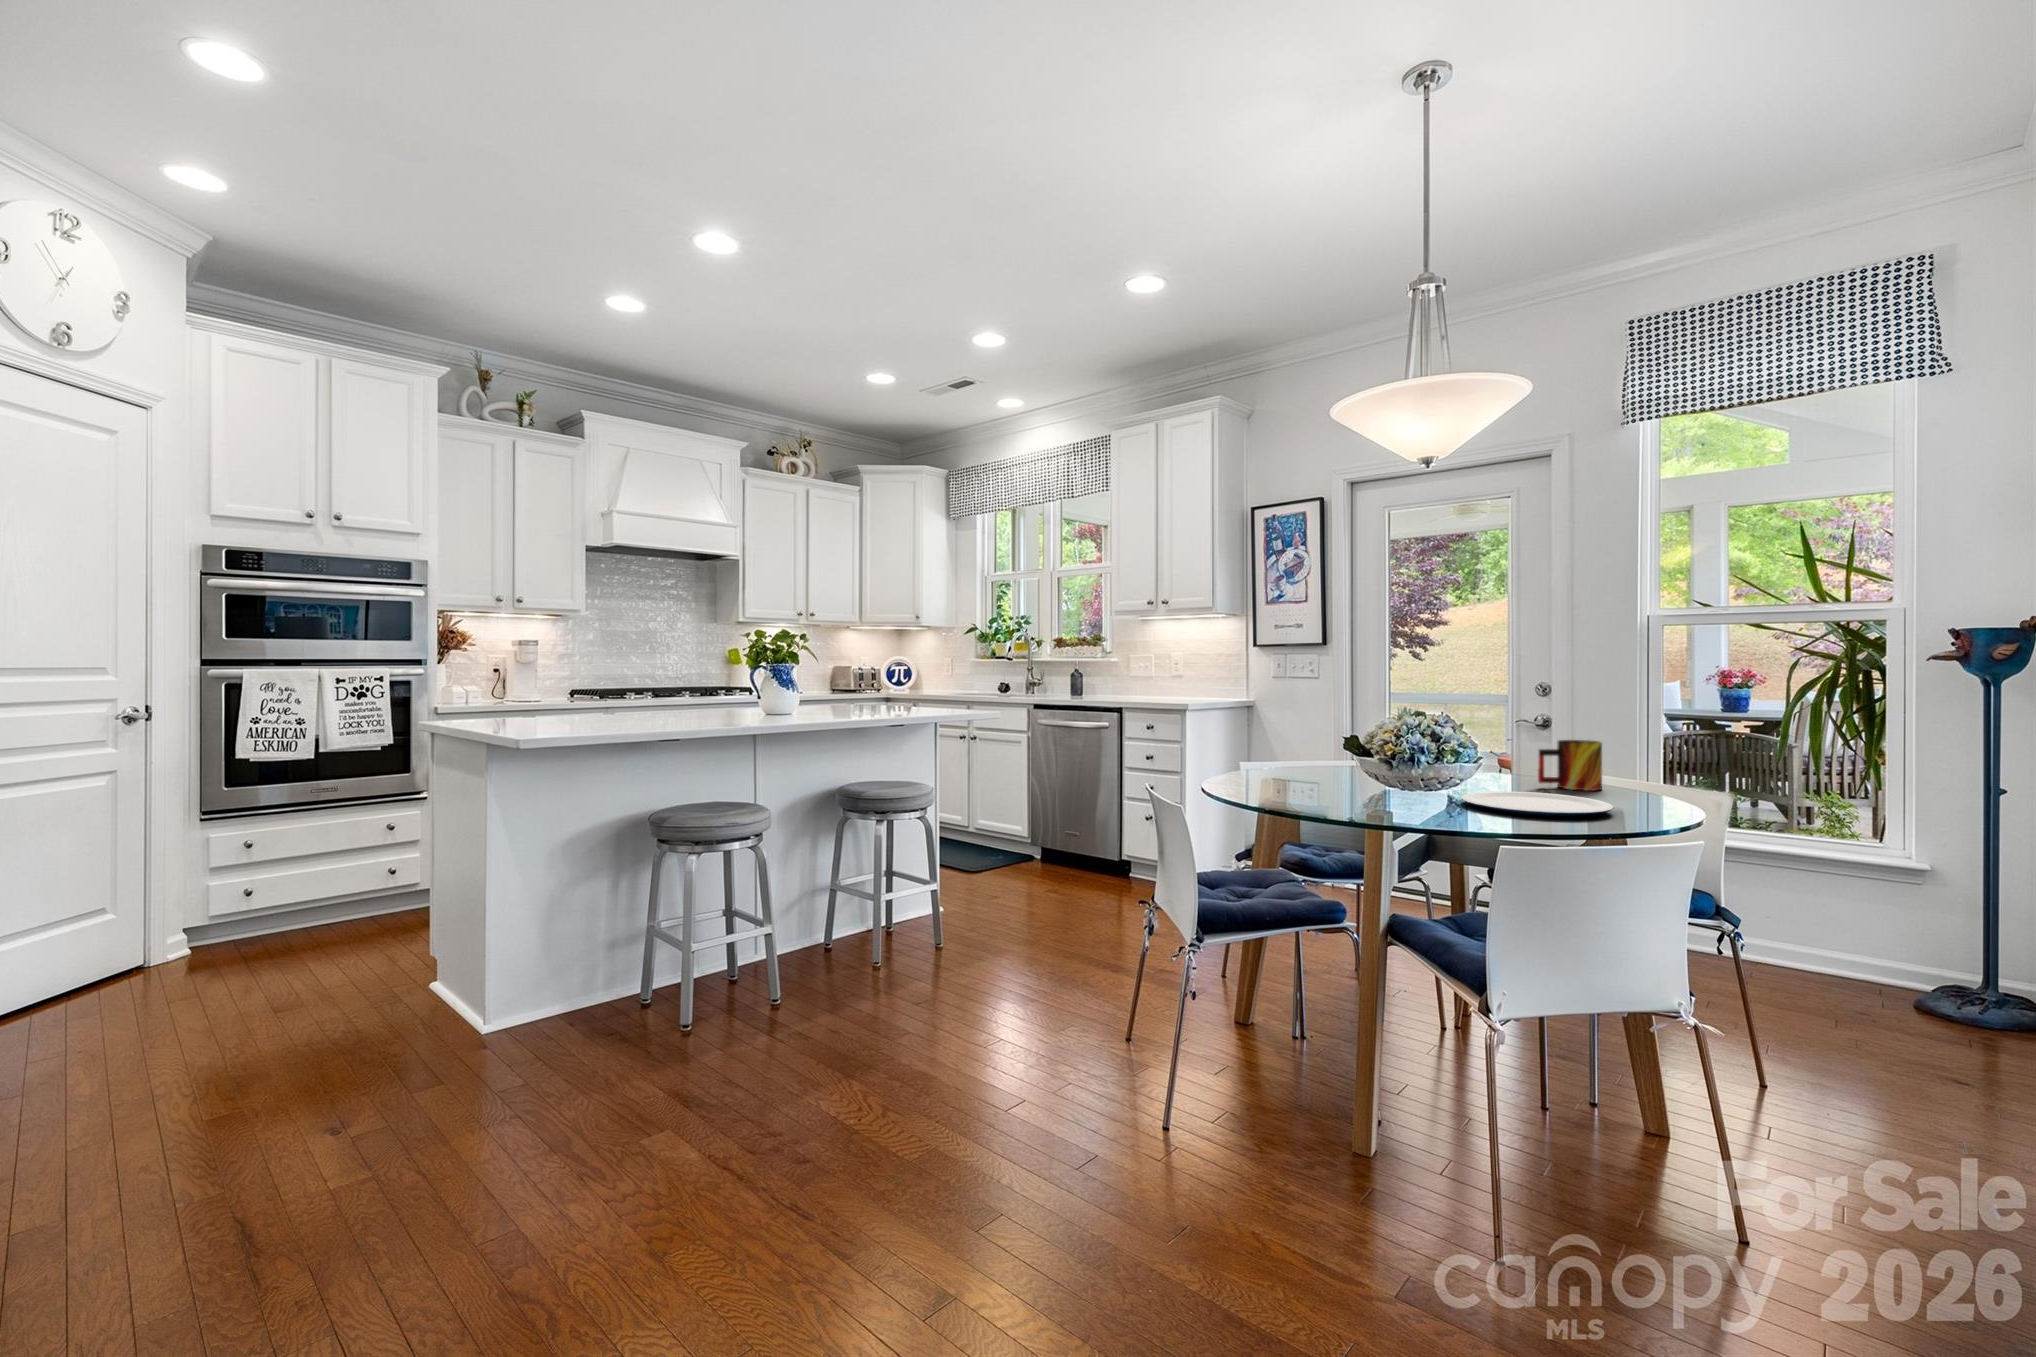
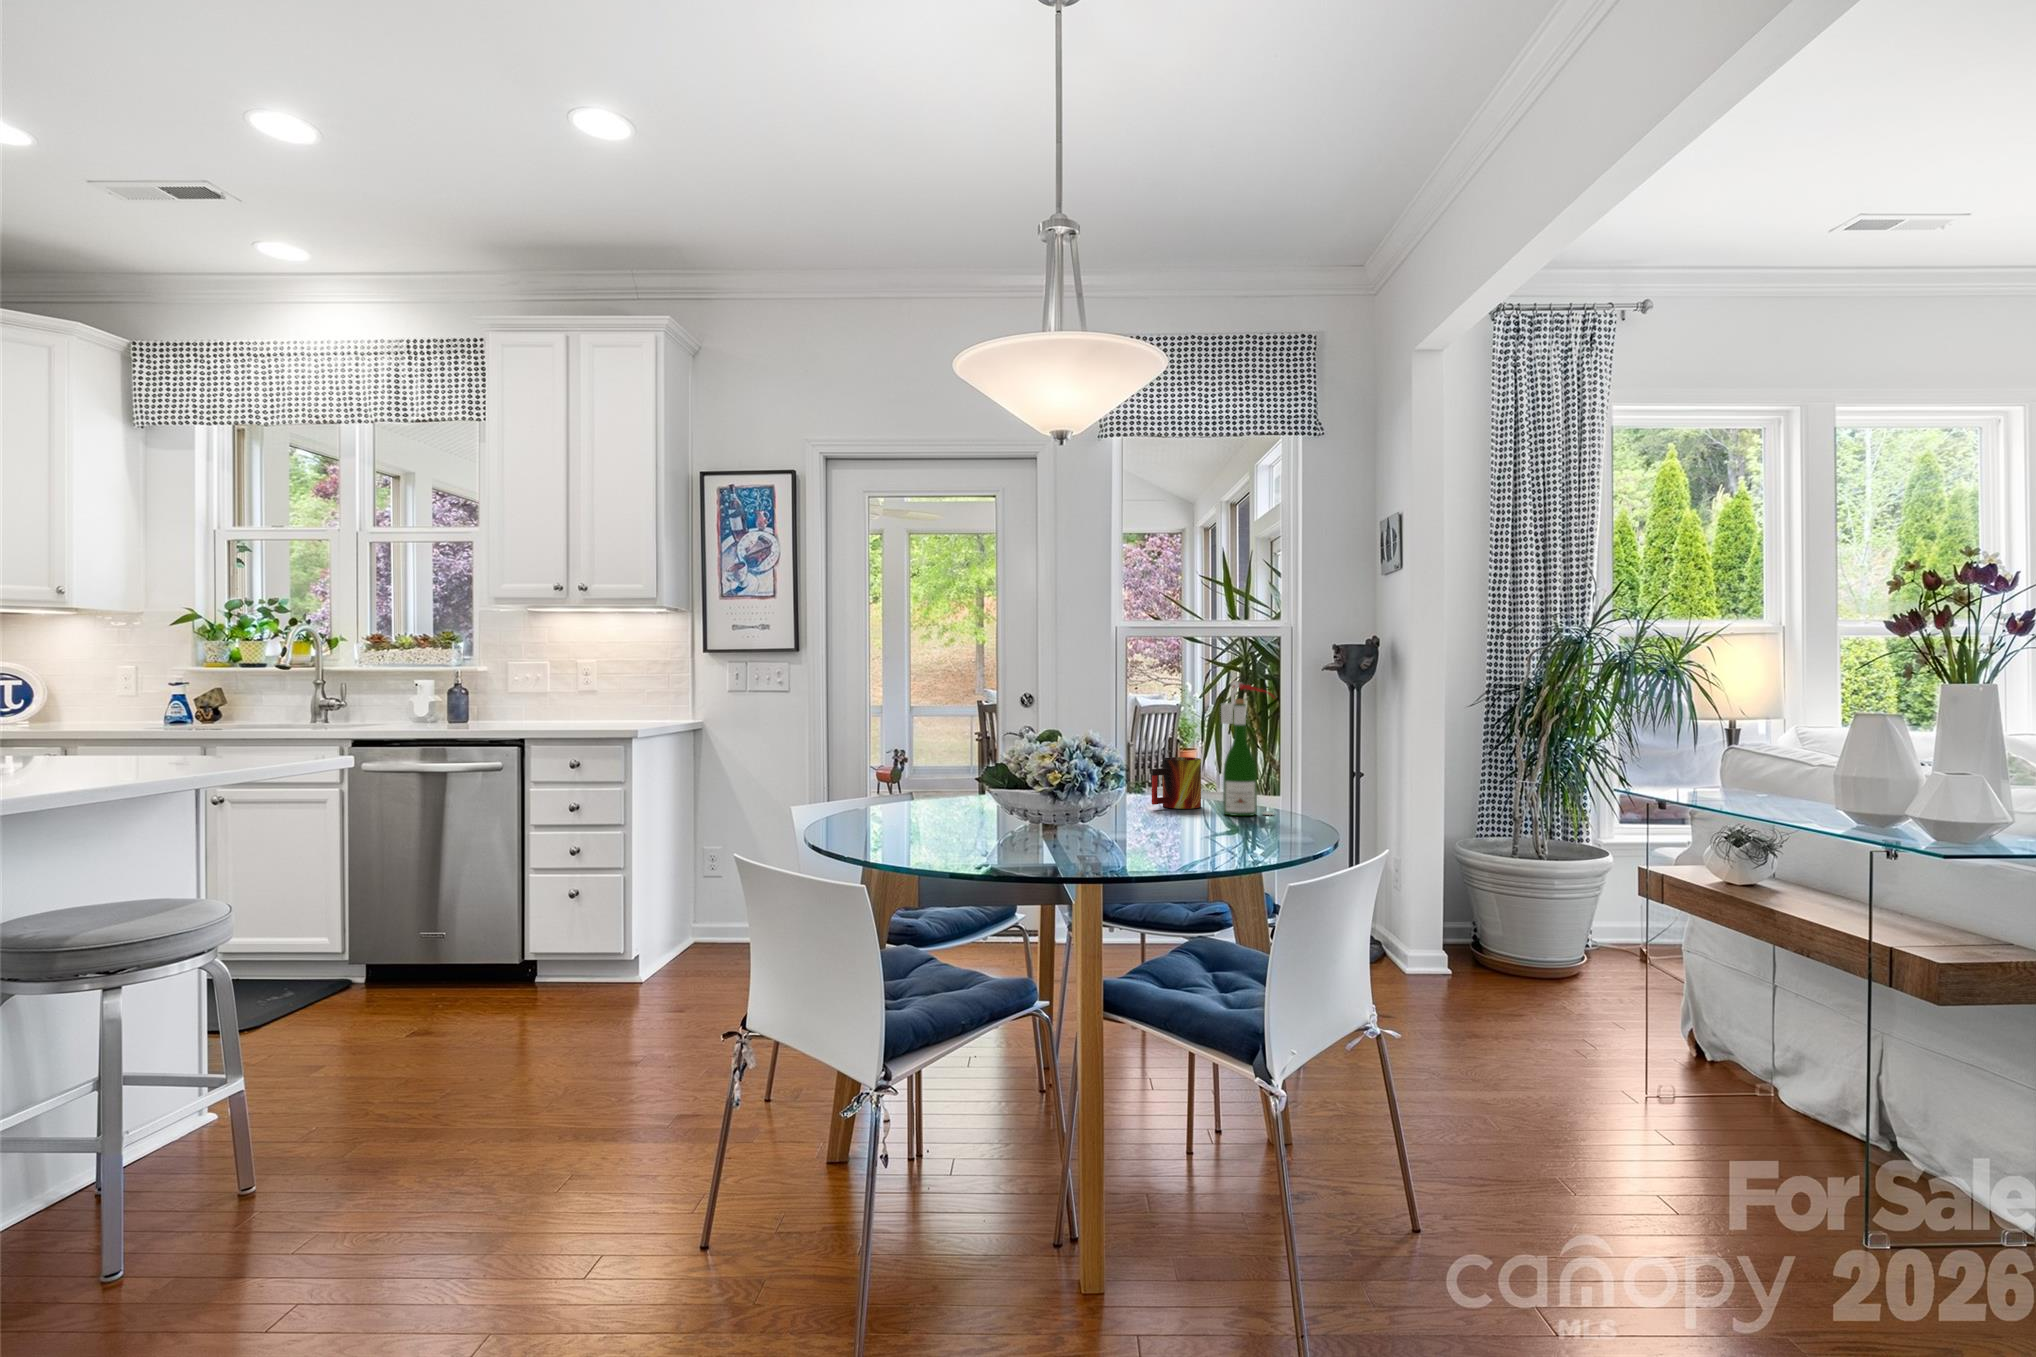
wine bottle: none [1608,664,1673,803] -> present [1221,681,1274,816]
plate: present [1461,791,1614,816] -> none [1133,815,1271,838]

